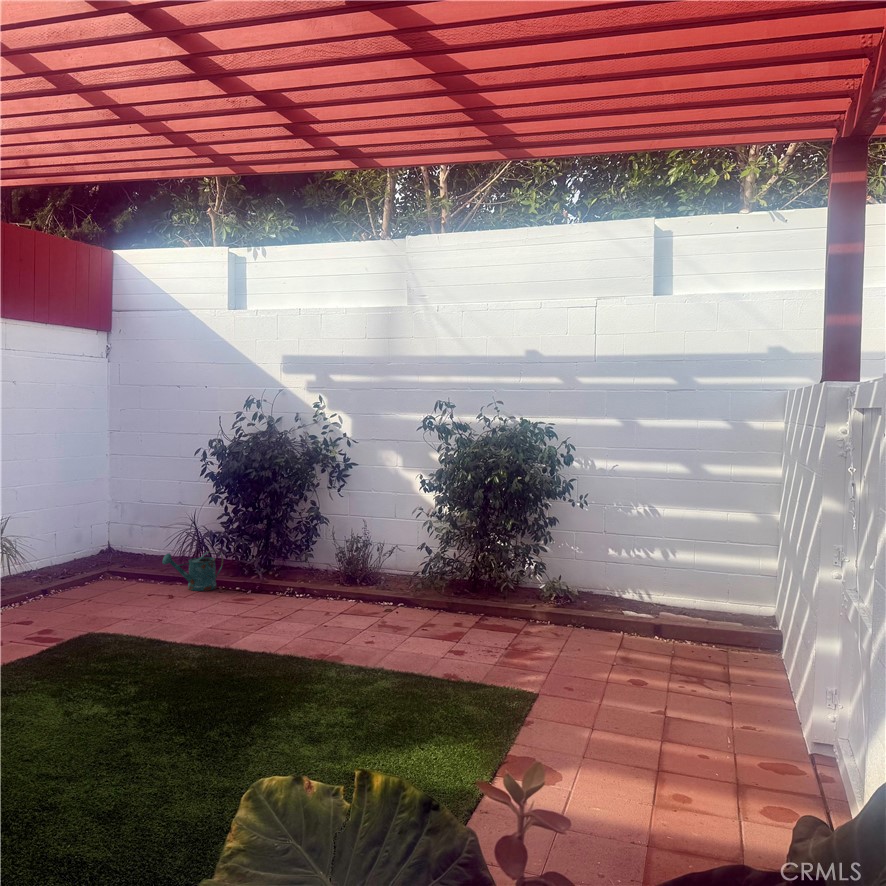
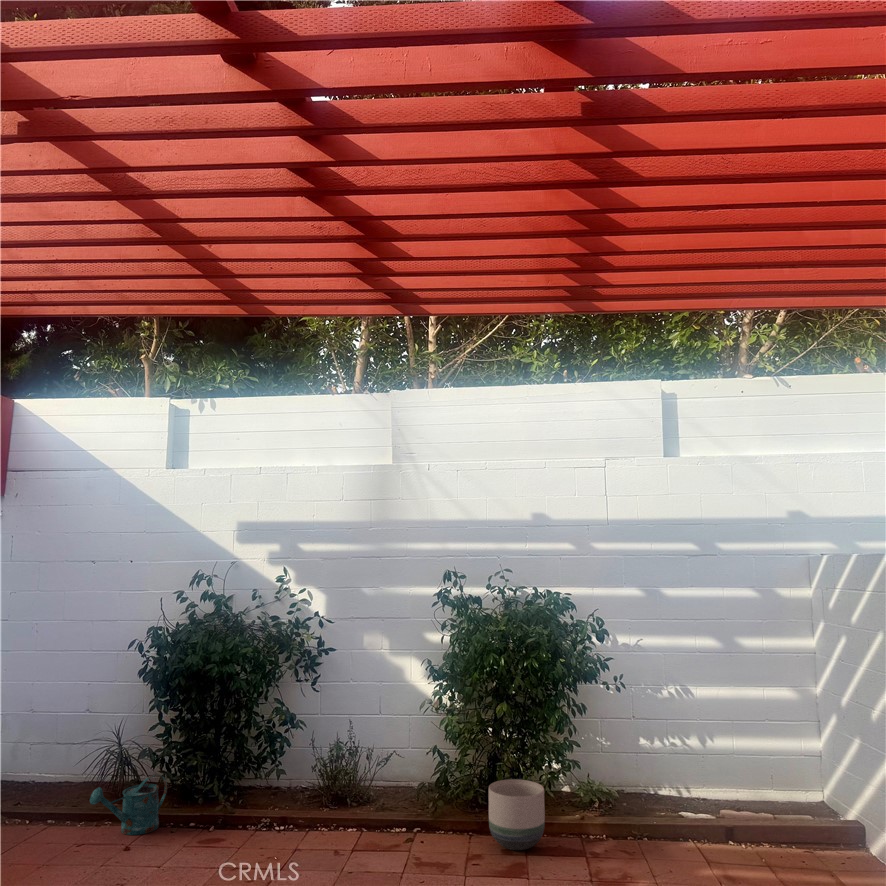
planter: none [449,570,496,622] -> present [489,779,545,850]

